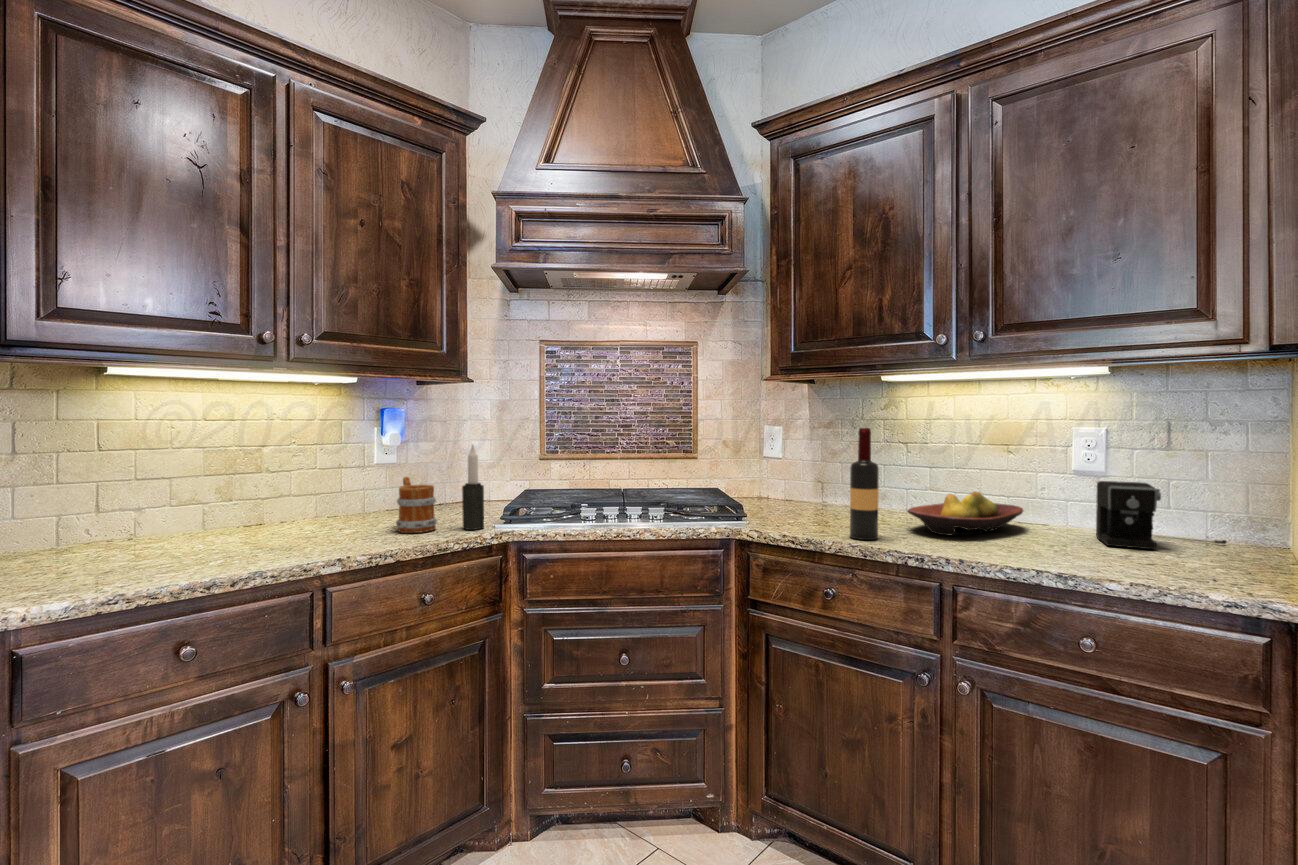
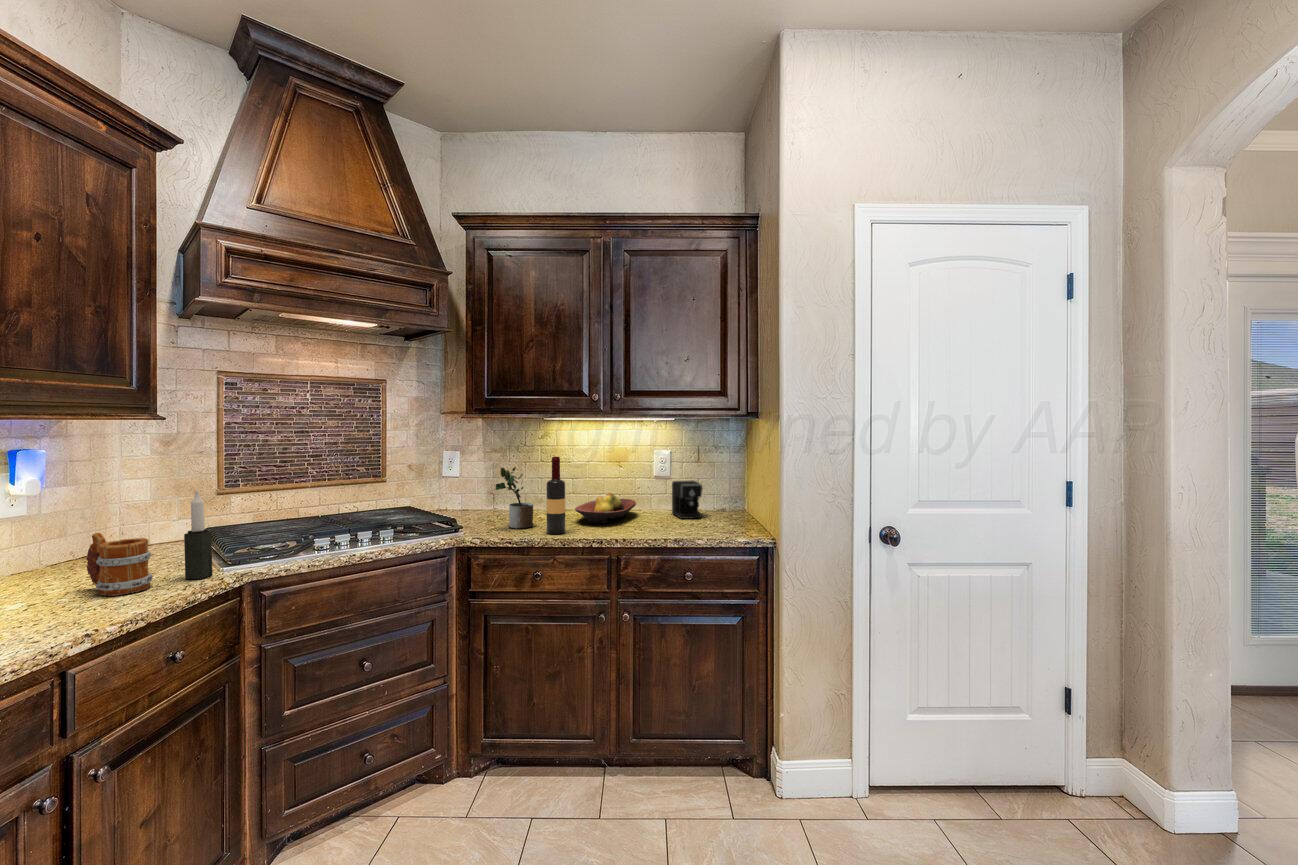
potted plant: none [789,443,844,527] -> present [495,467,534,528]

